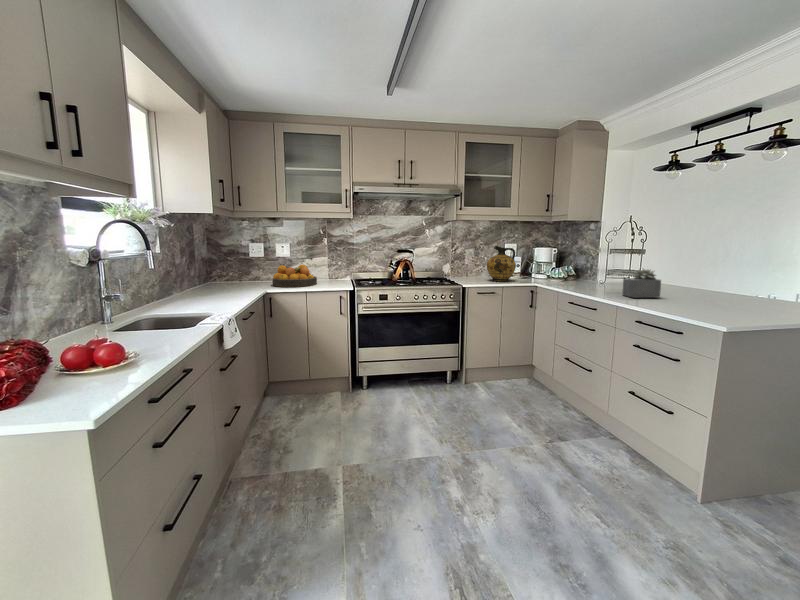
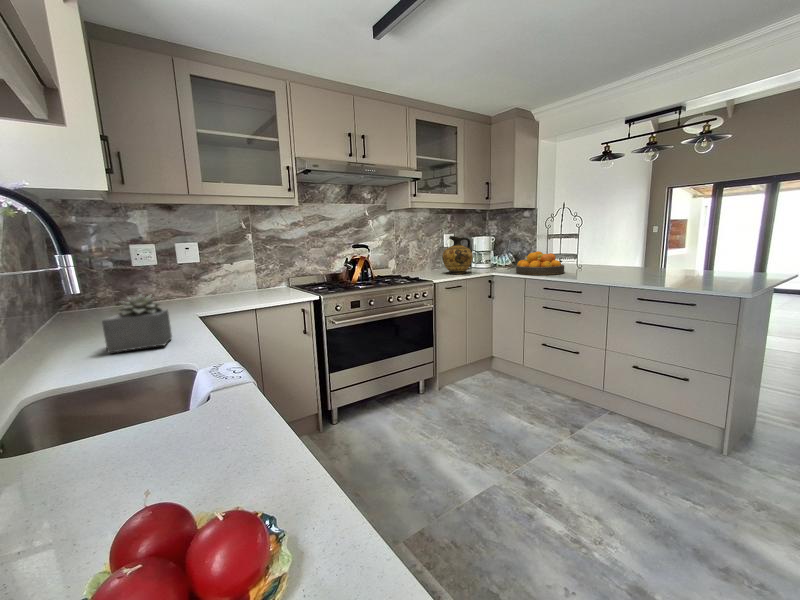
fruit bowl: present [272,265,317,287] -> present [516,251,564,275]
succulent plant: present [622,269,661,297] -> present [102,295,172,353]

